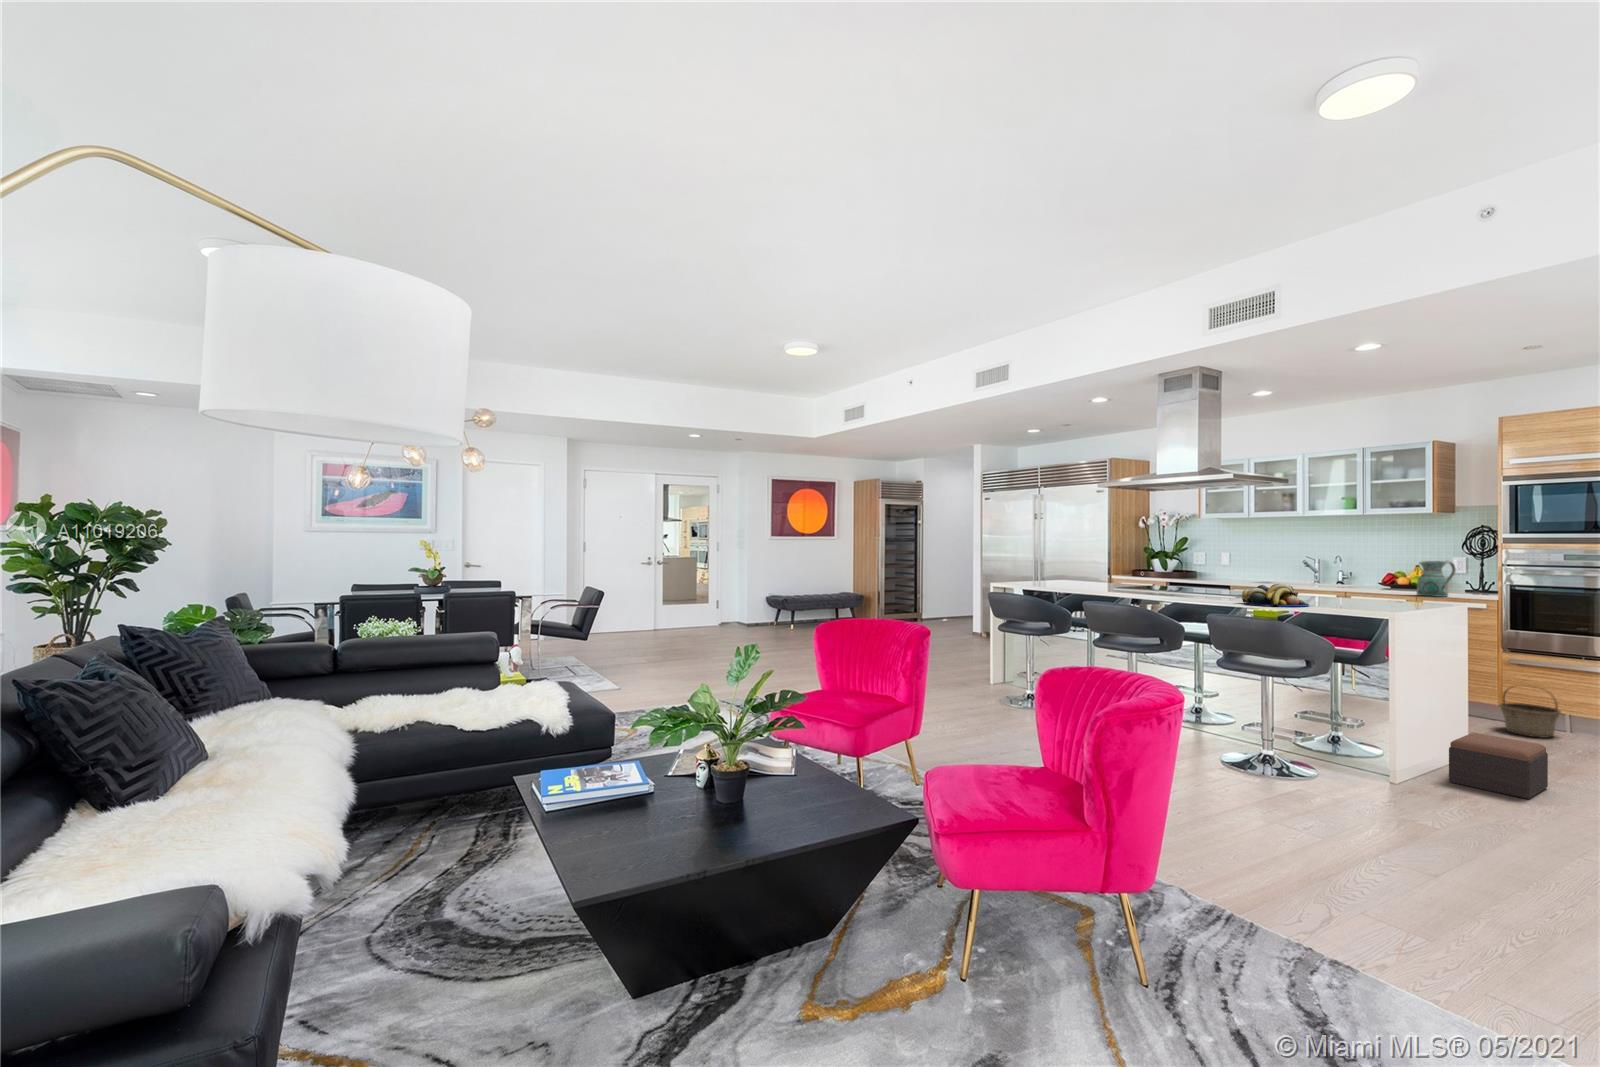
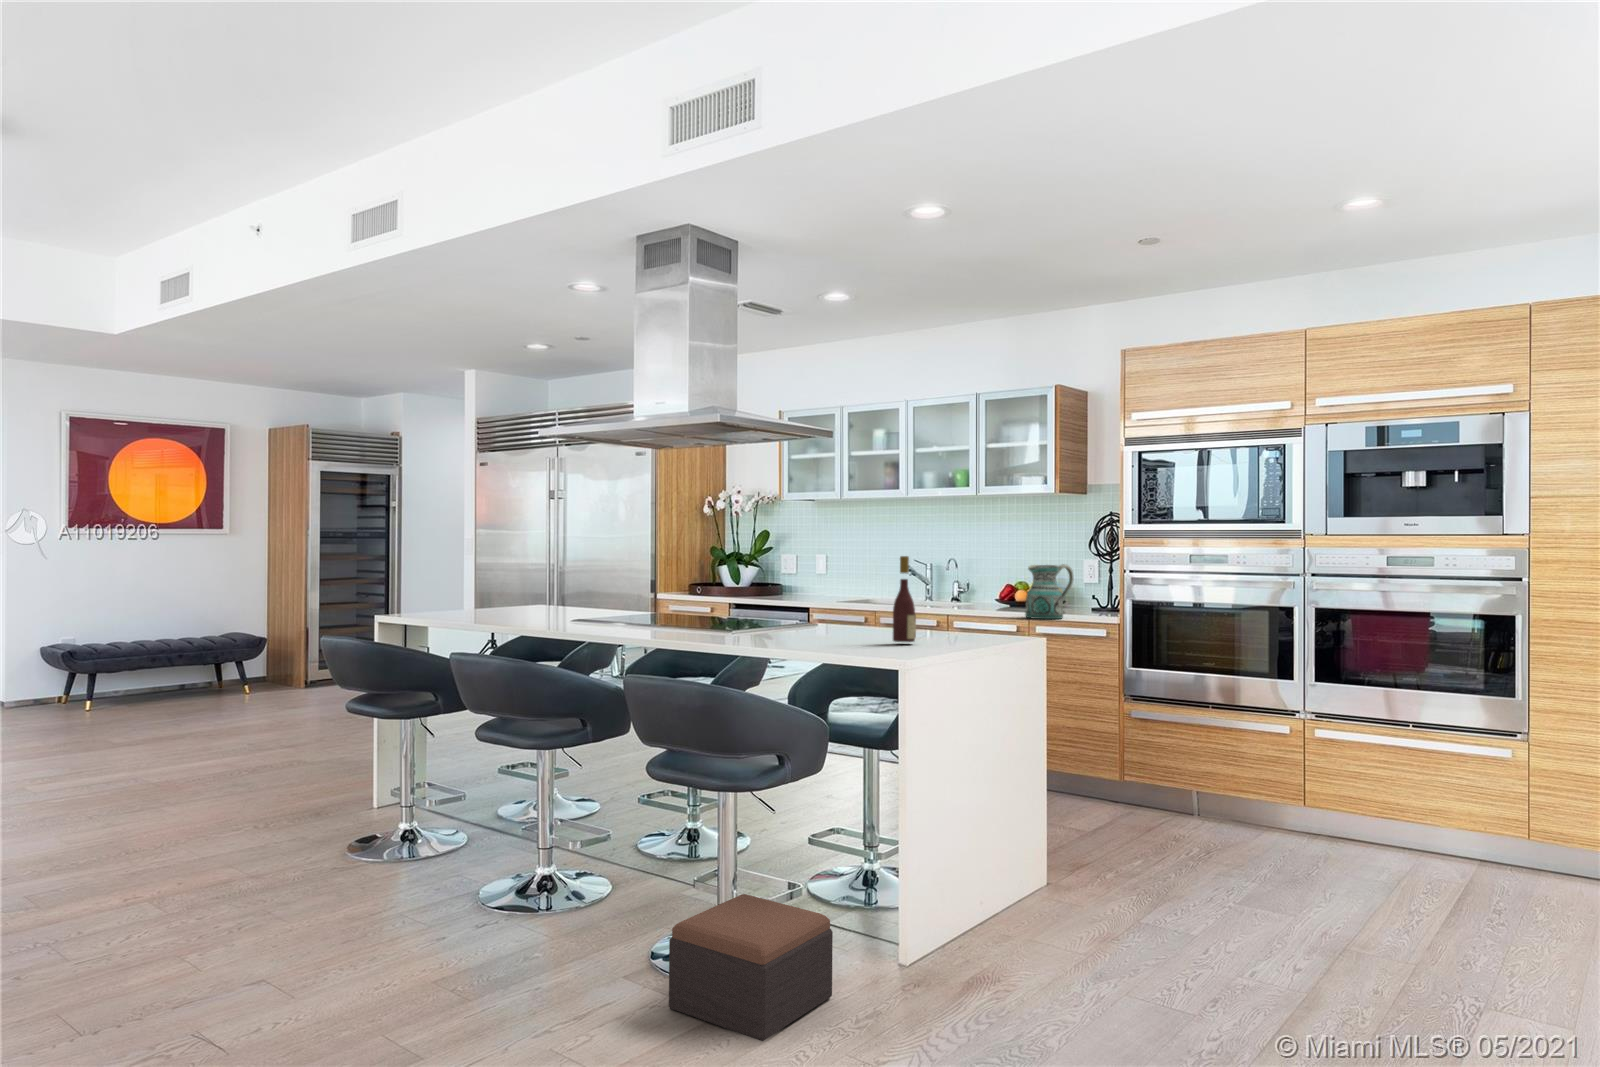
wine bottle: none [1347,556,1364,608] -> present [893,556,916,642]
fruit bowl: present [1242,584,1309,607] -> none [737,606,838,648]
basket: present [1499,687,1561,738] -> none [1115,751,1187,831]
footstool: present [1449,733,1548,799] -> present [669,894,833,1041]

